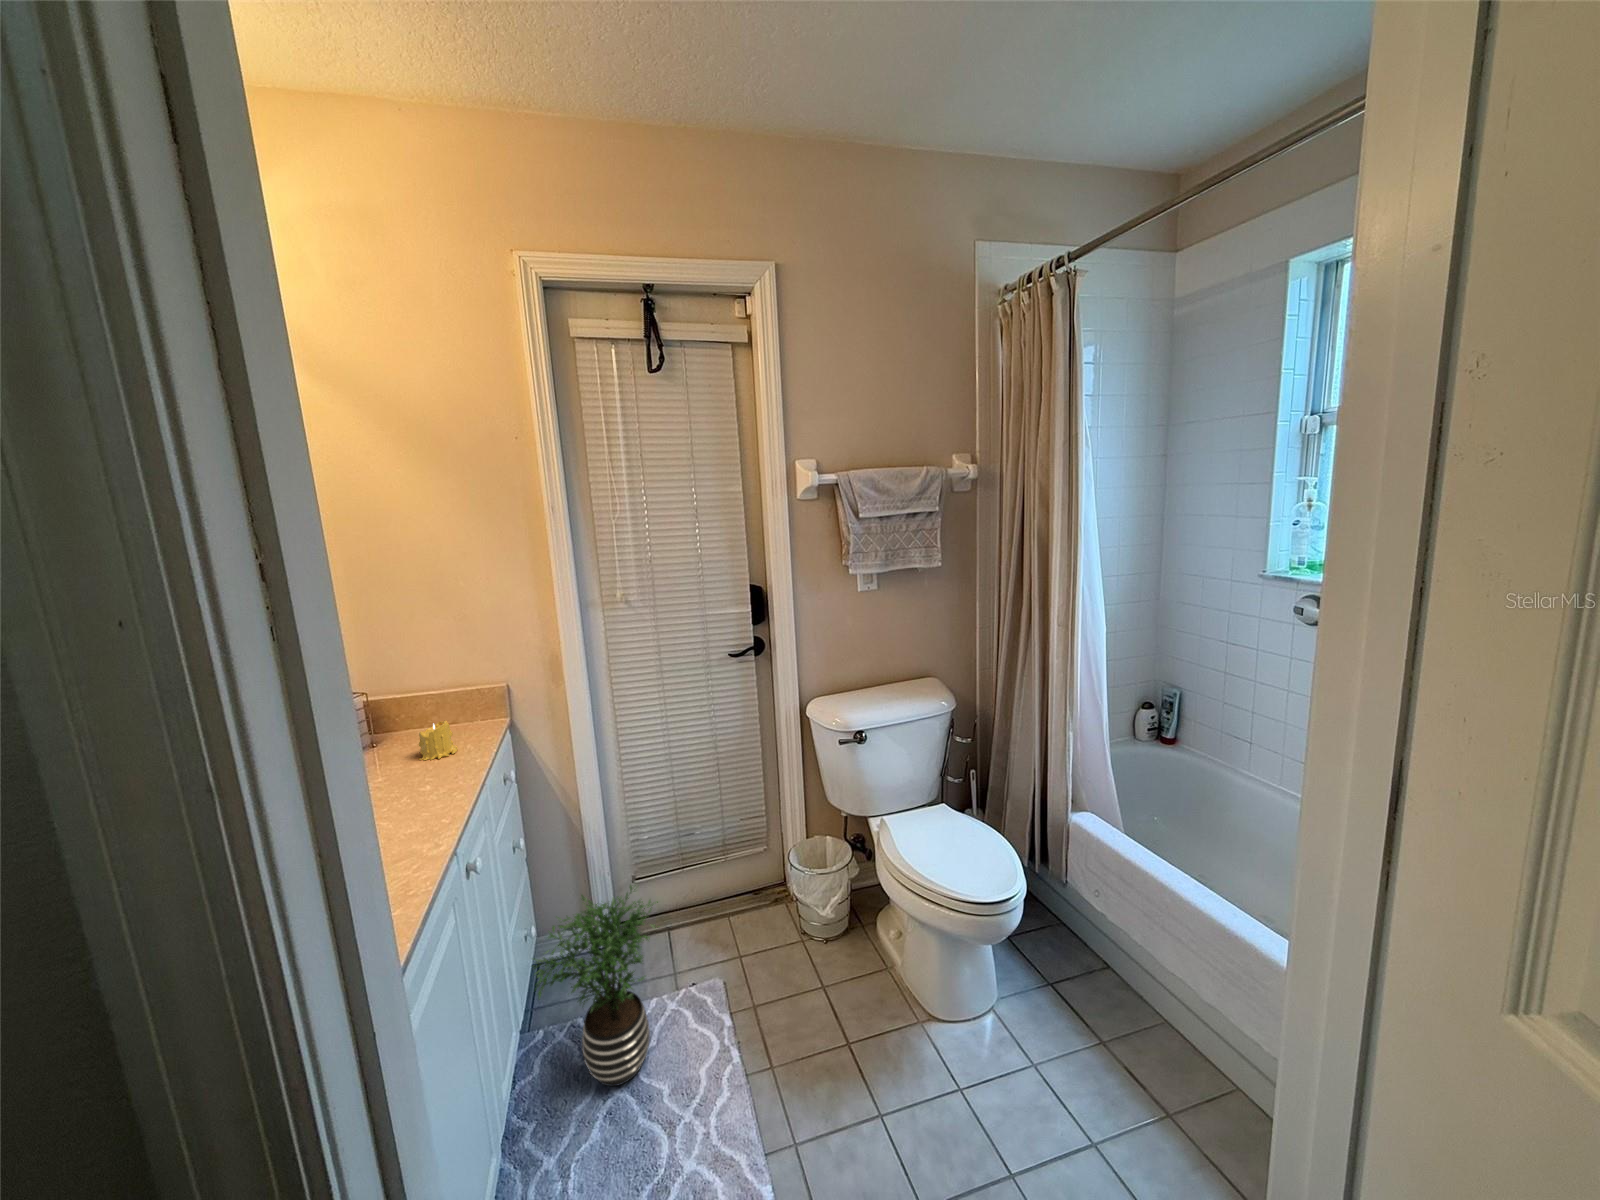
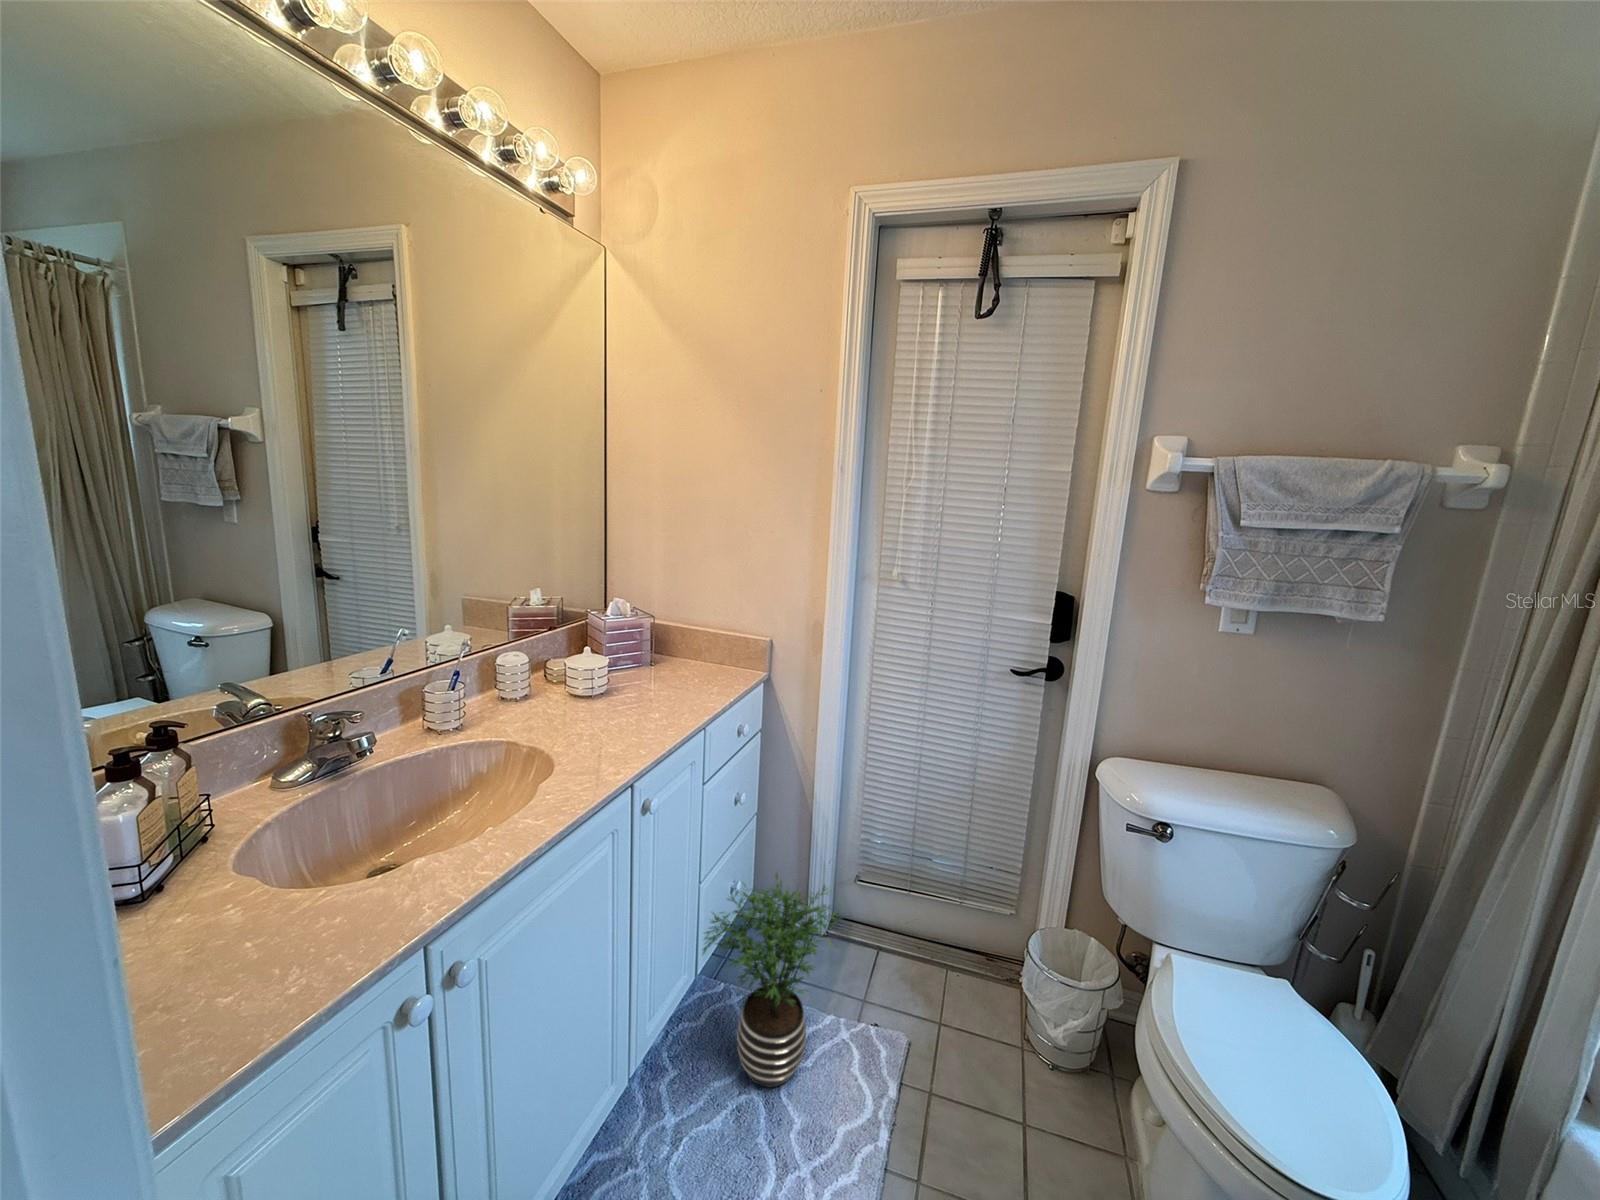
candle: present [419,720,458,761] -> none [673,654,706,690]

